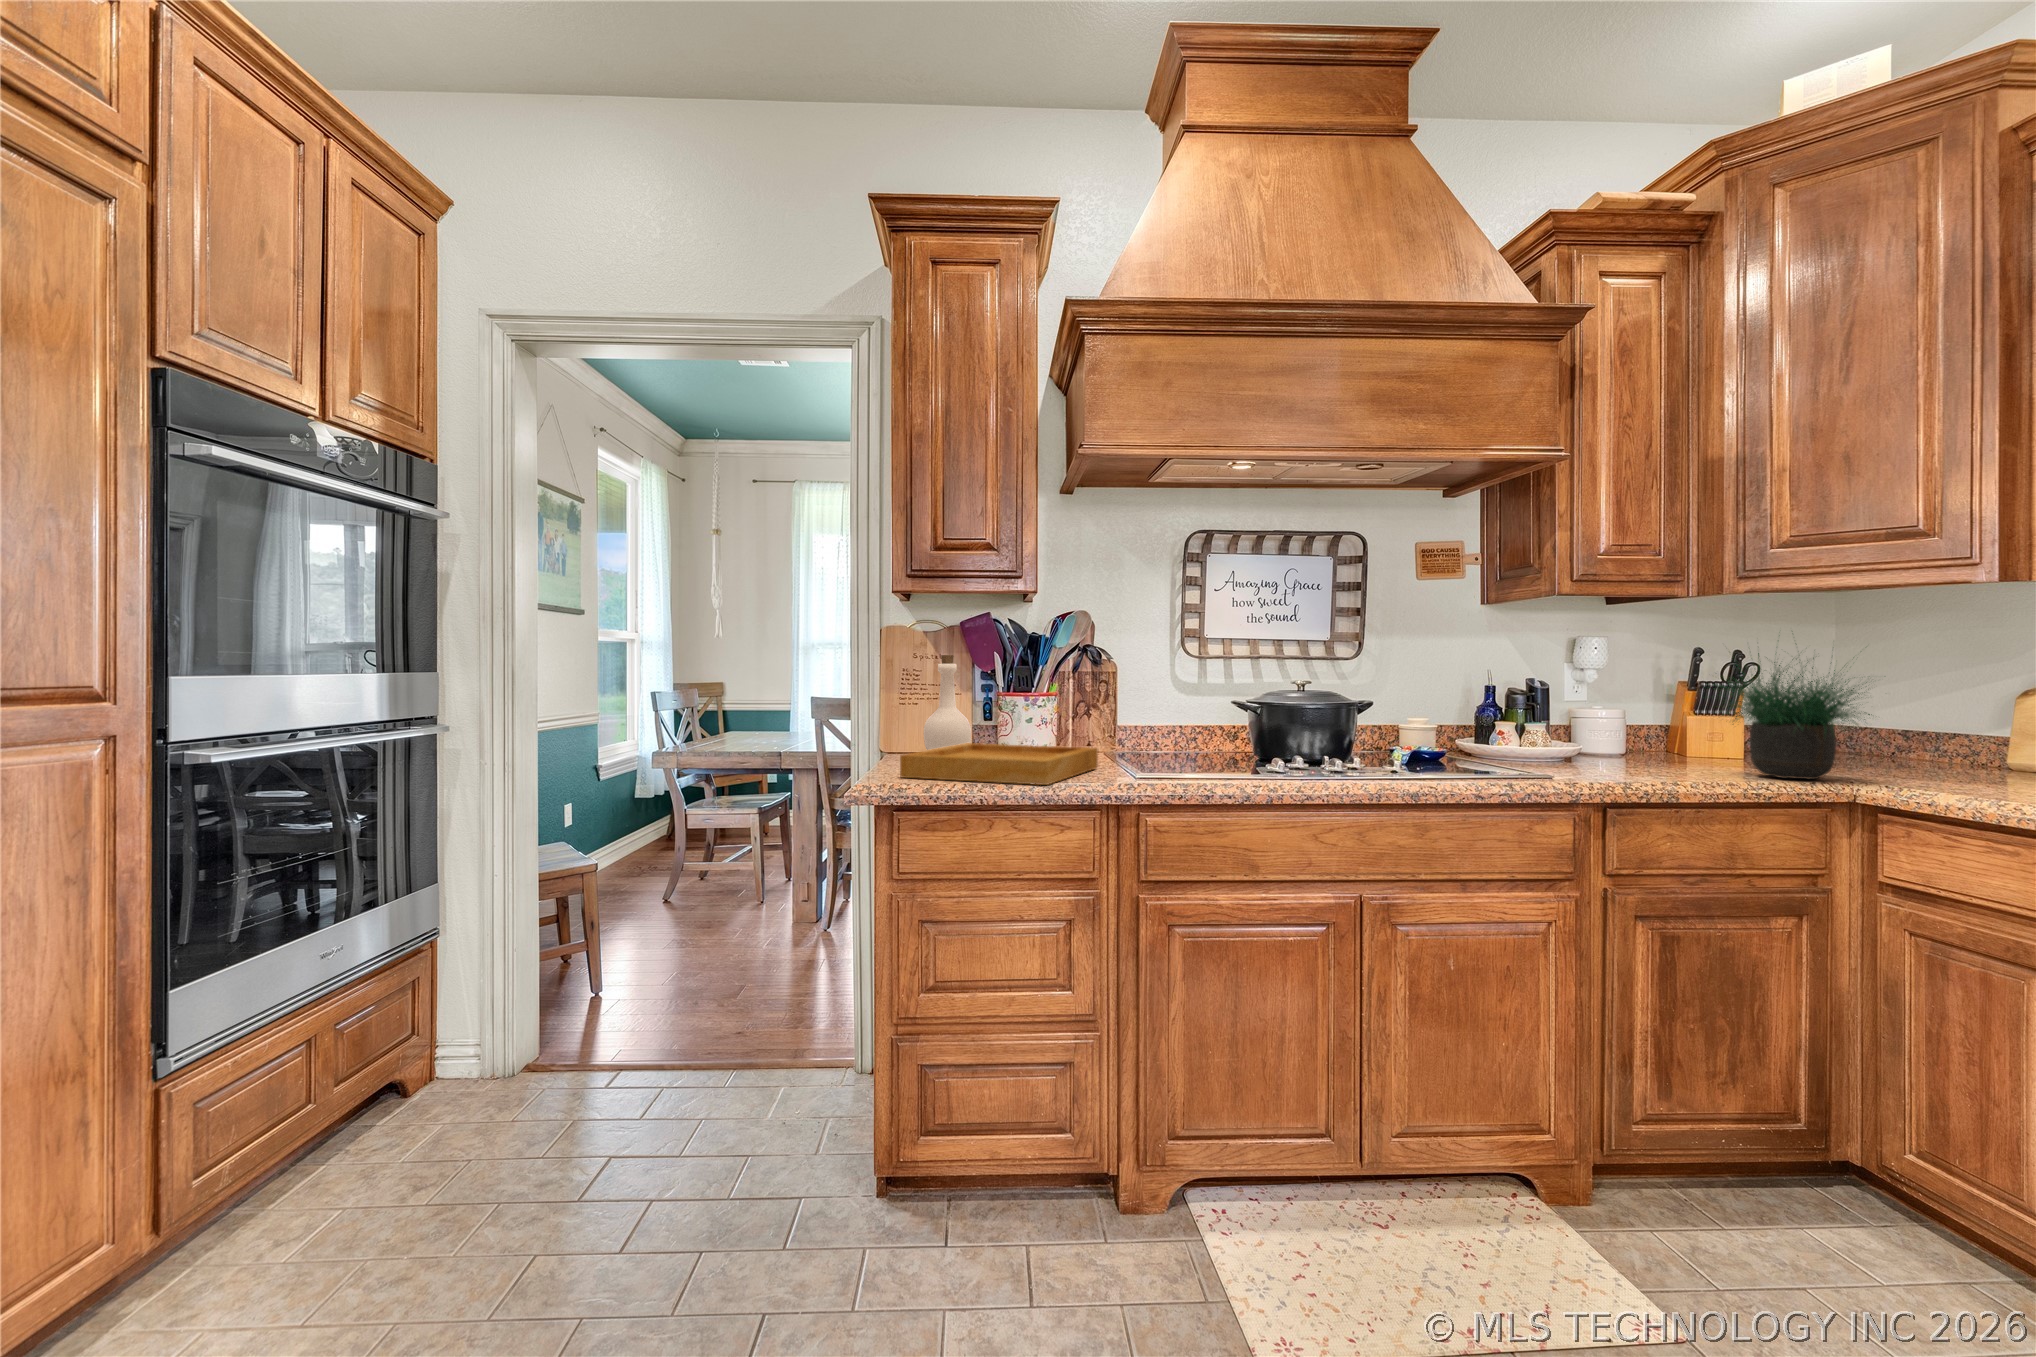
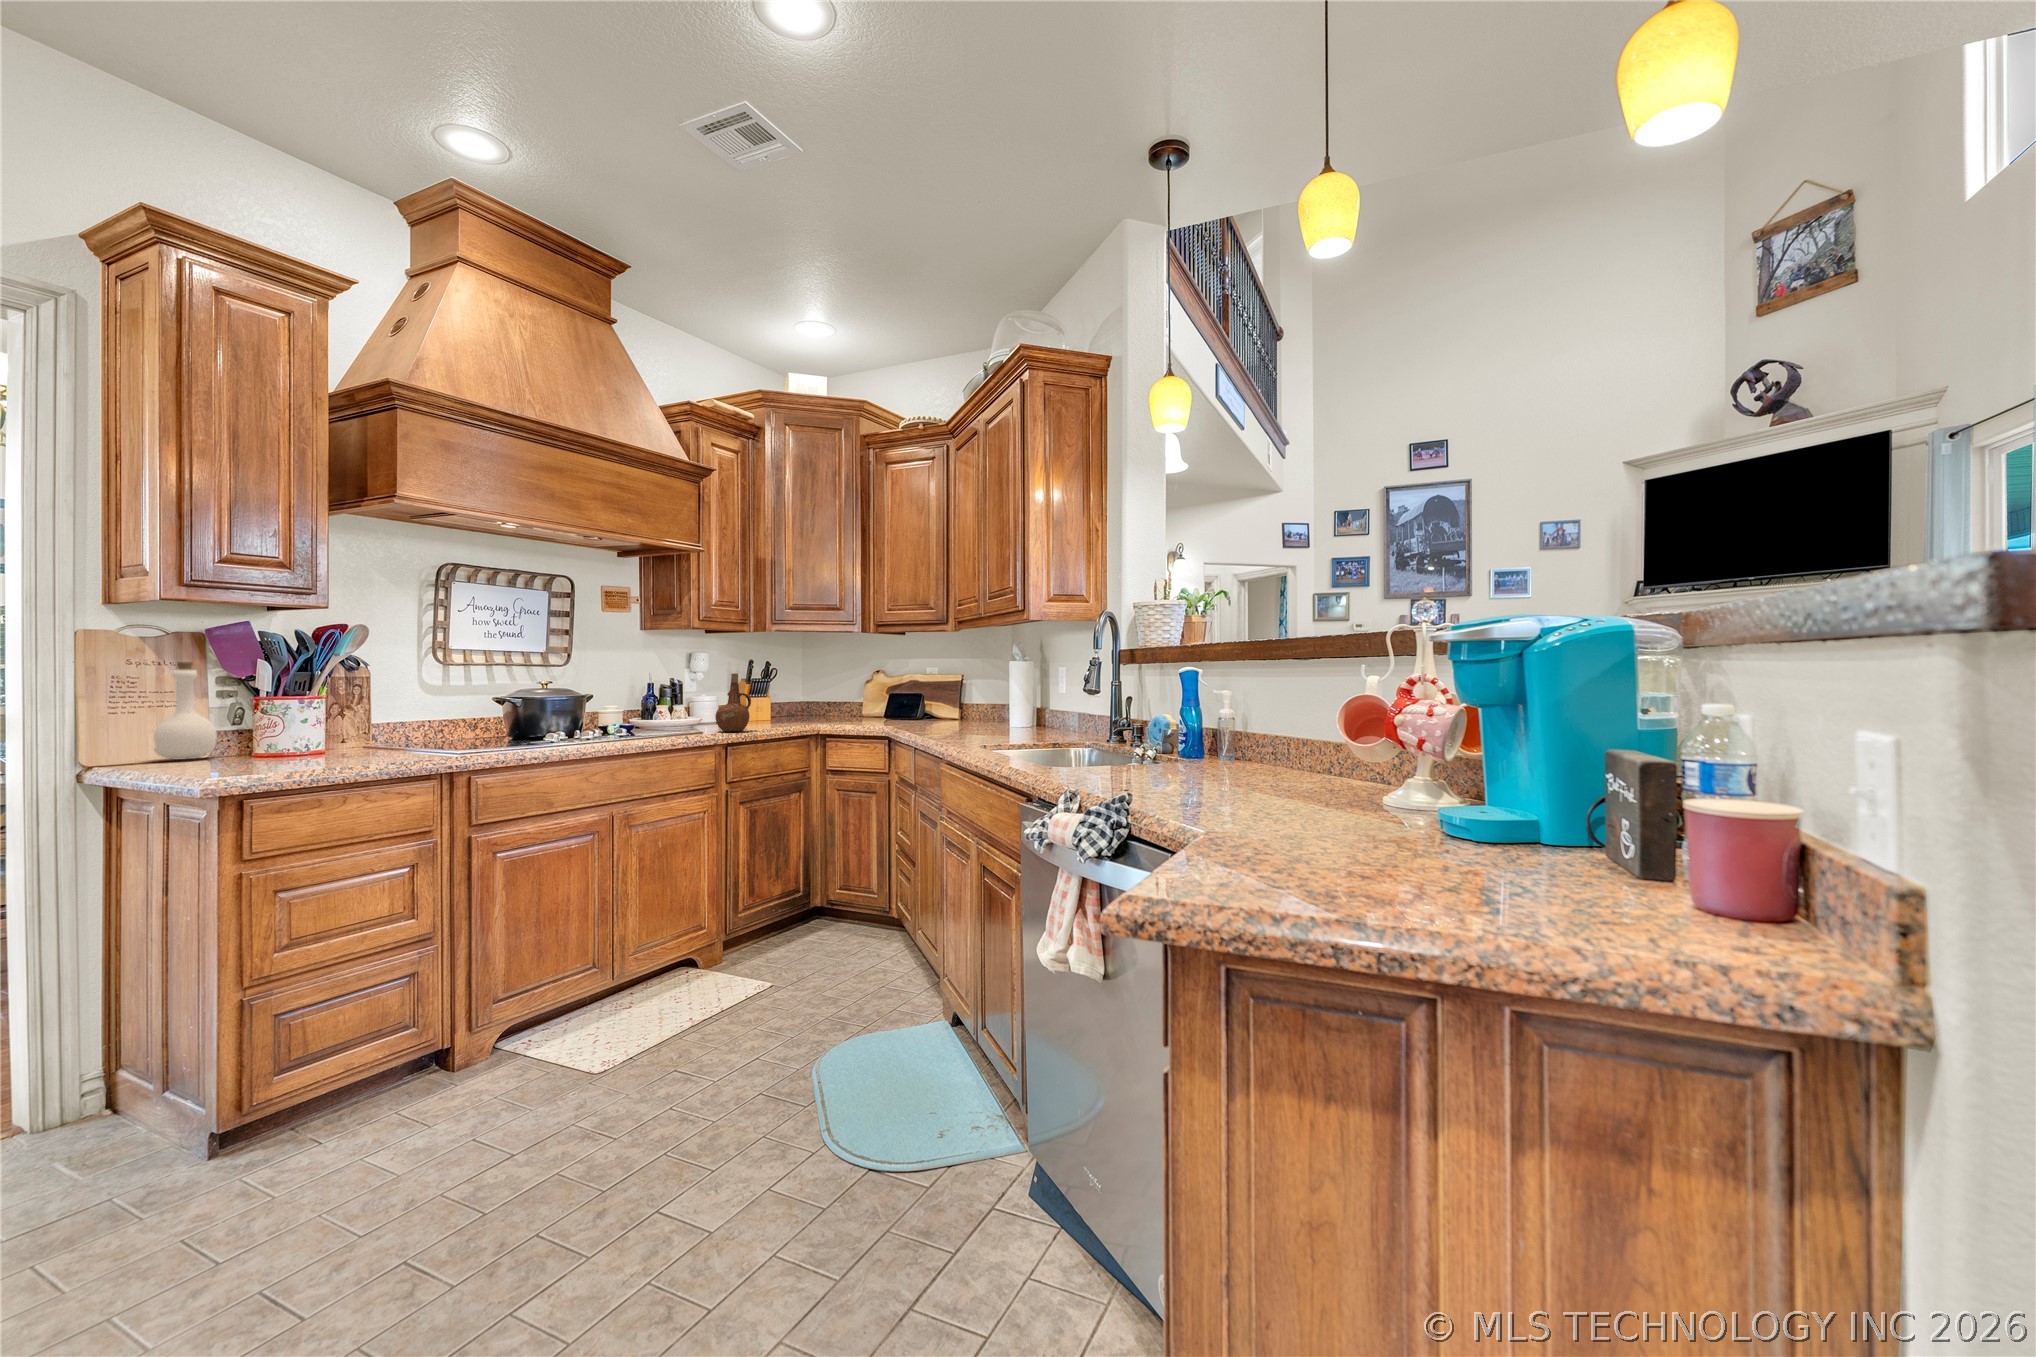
potted plant: present [1717,653,1872,779] -> none [759,652,841,727]
ceramic pitcher: none [1589,668,1664,777] -> present [715,673,751,732]
tray: present [900,743,1098,785] -> none [216,738,393,776]

